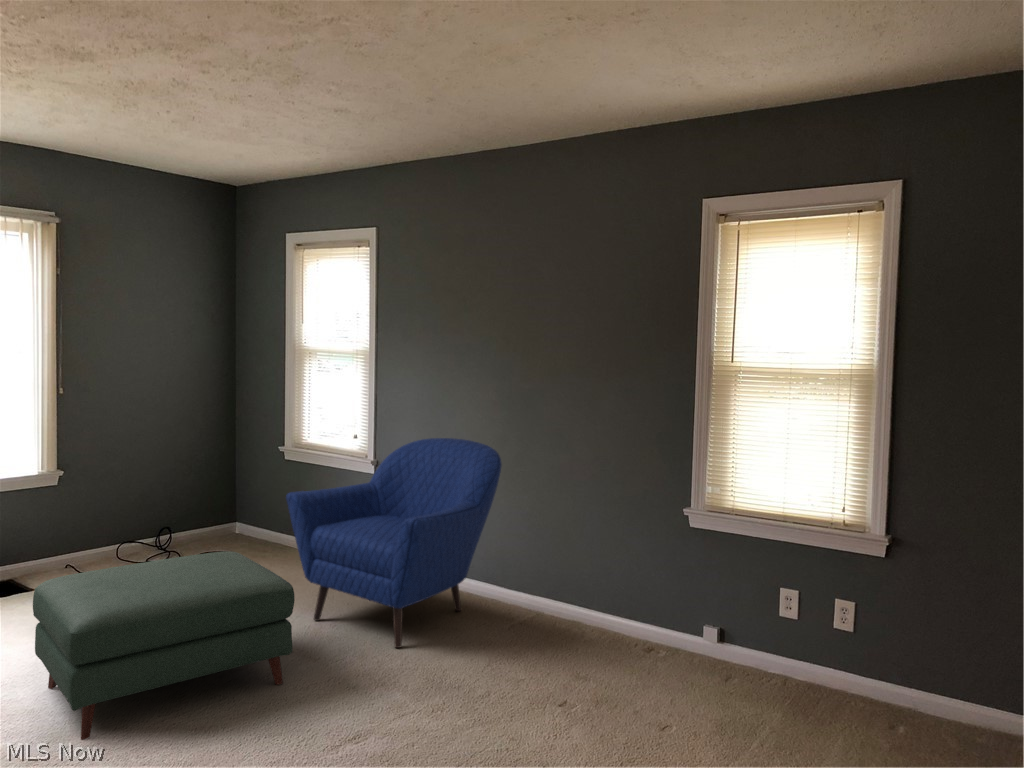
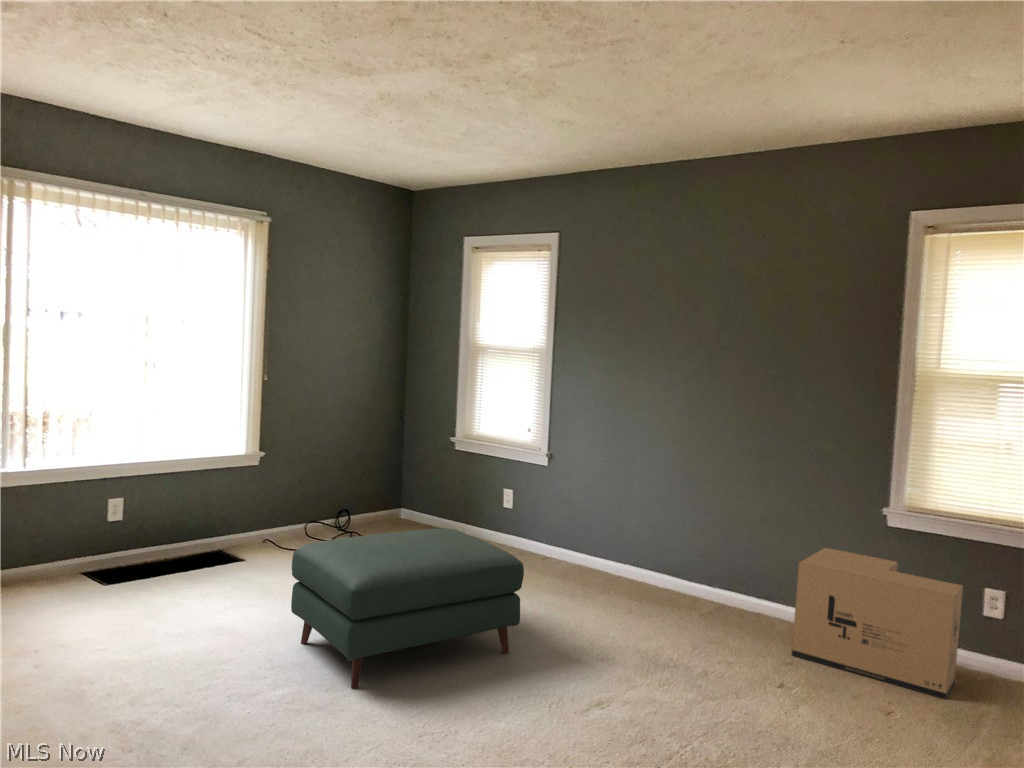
armchair: present [286,438,502,648] -> none [489,434,690,628]
cardboard box: none [590,551,751,707] -> present [792,548,963,699]

